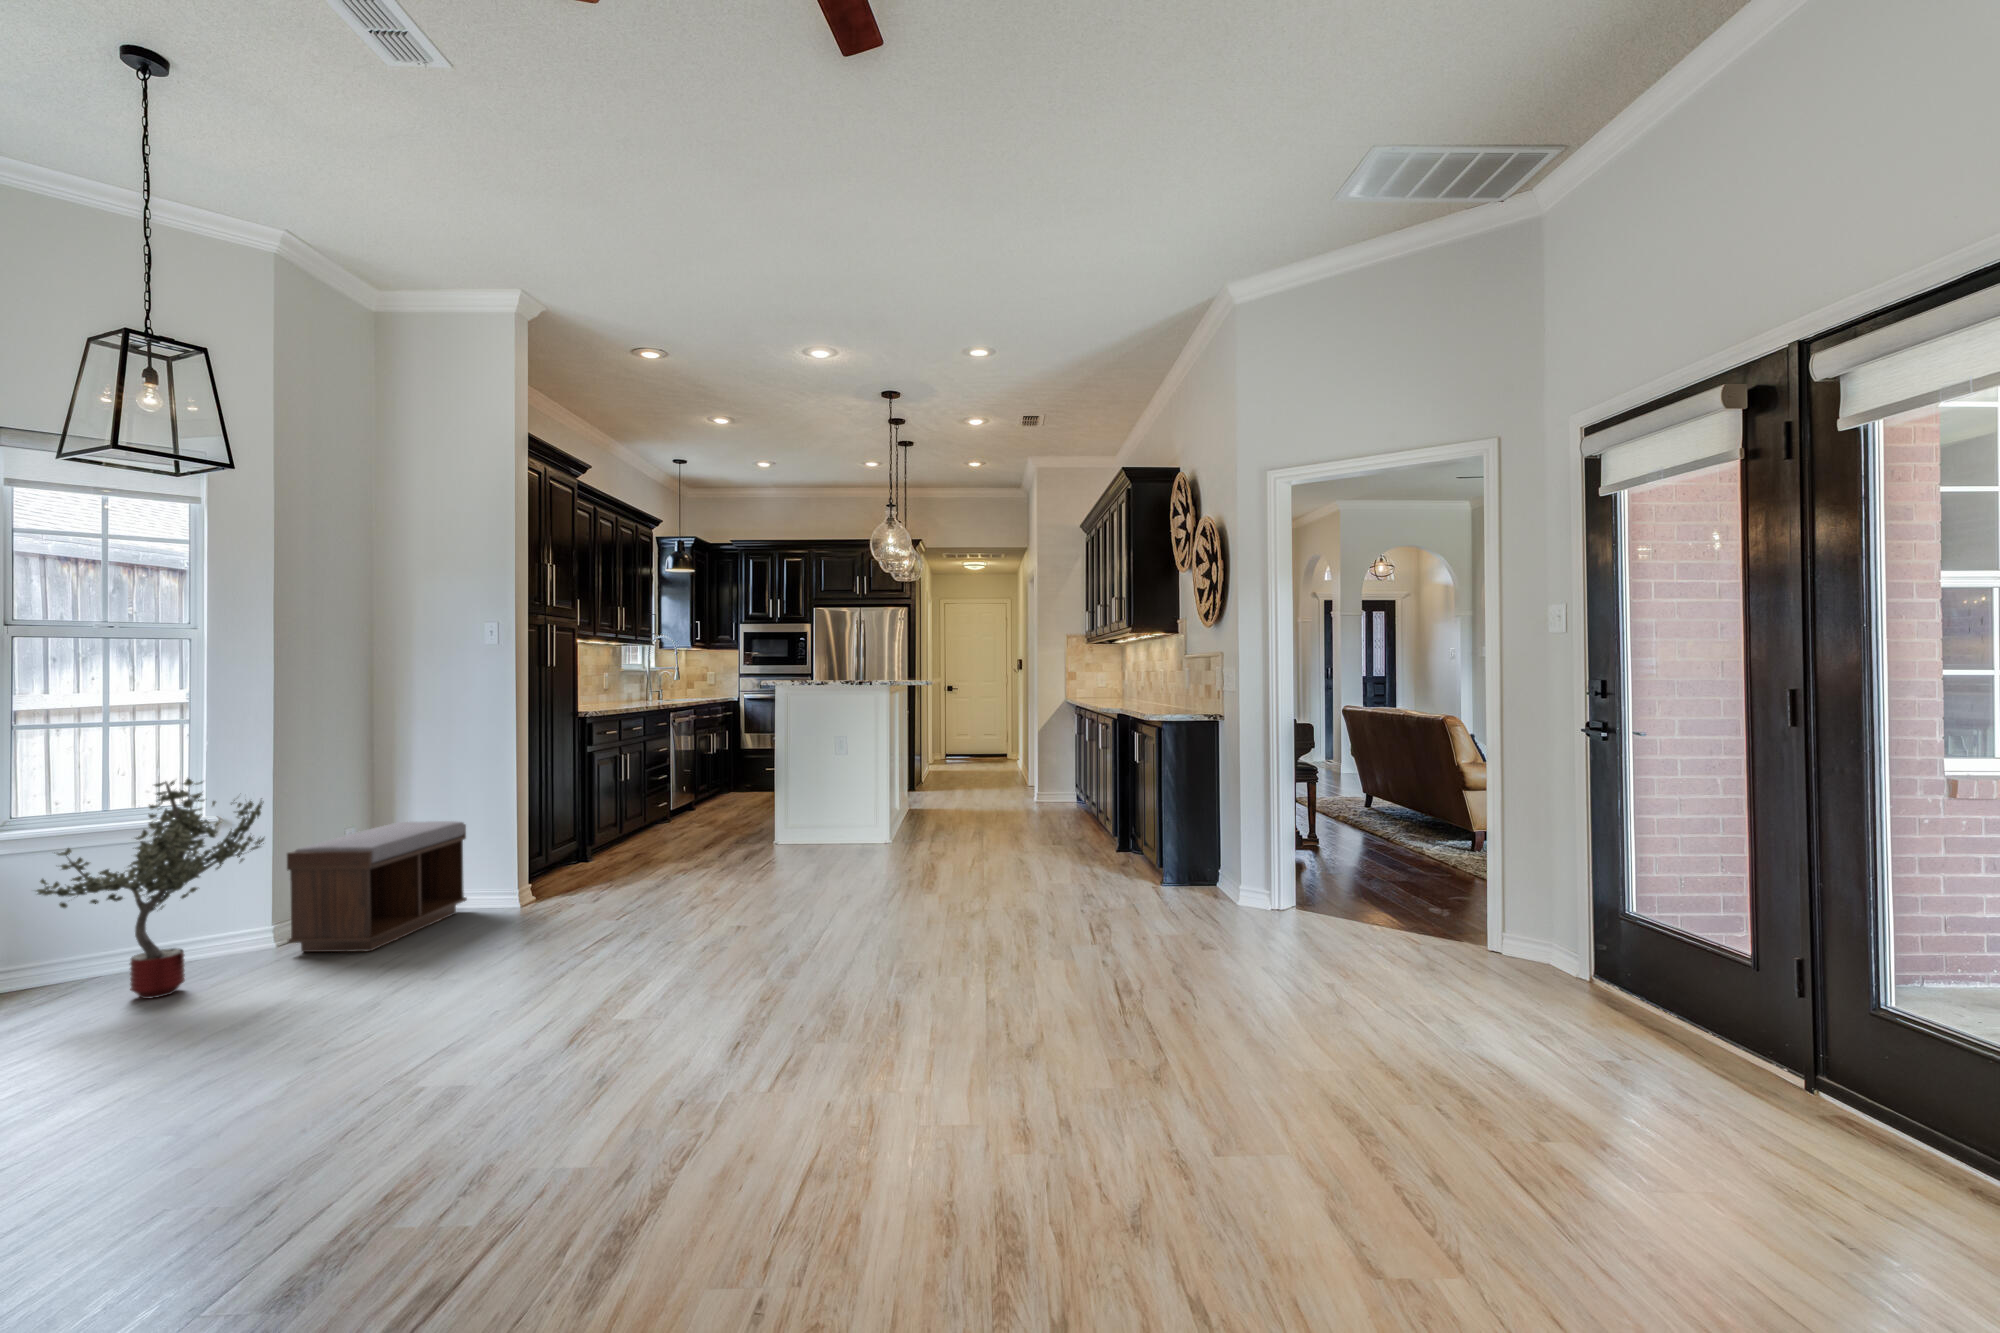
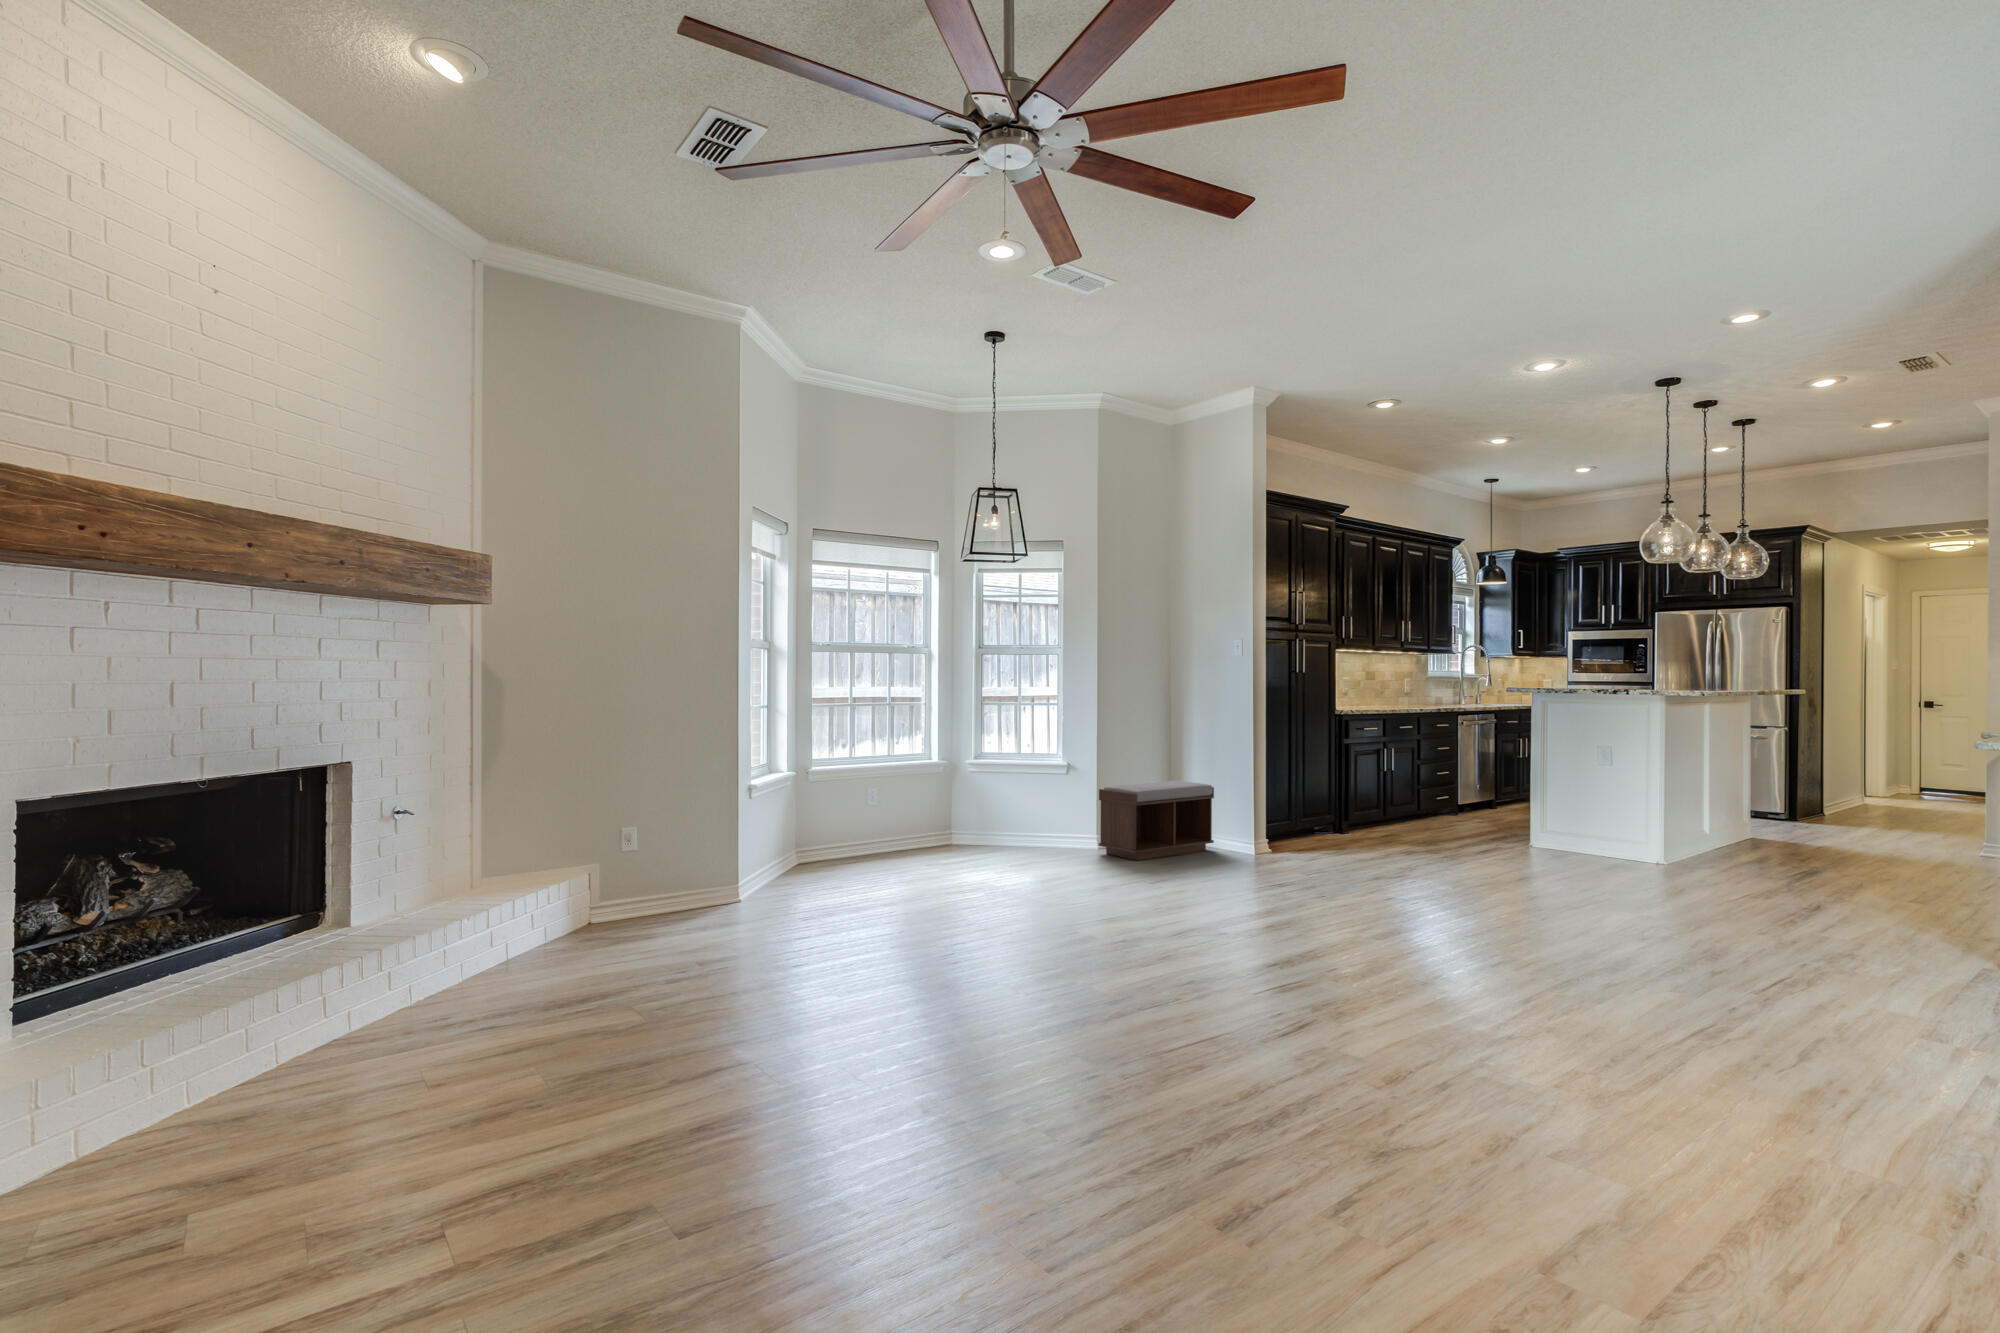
potted tree: present [36,778,264,999] -> none [981,736,1081,860]

